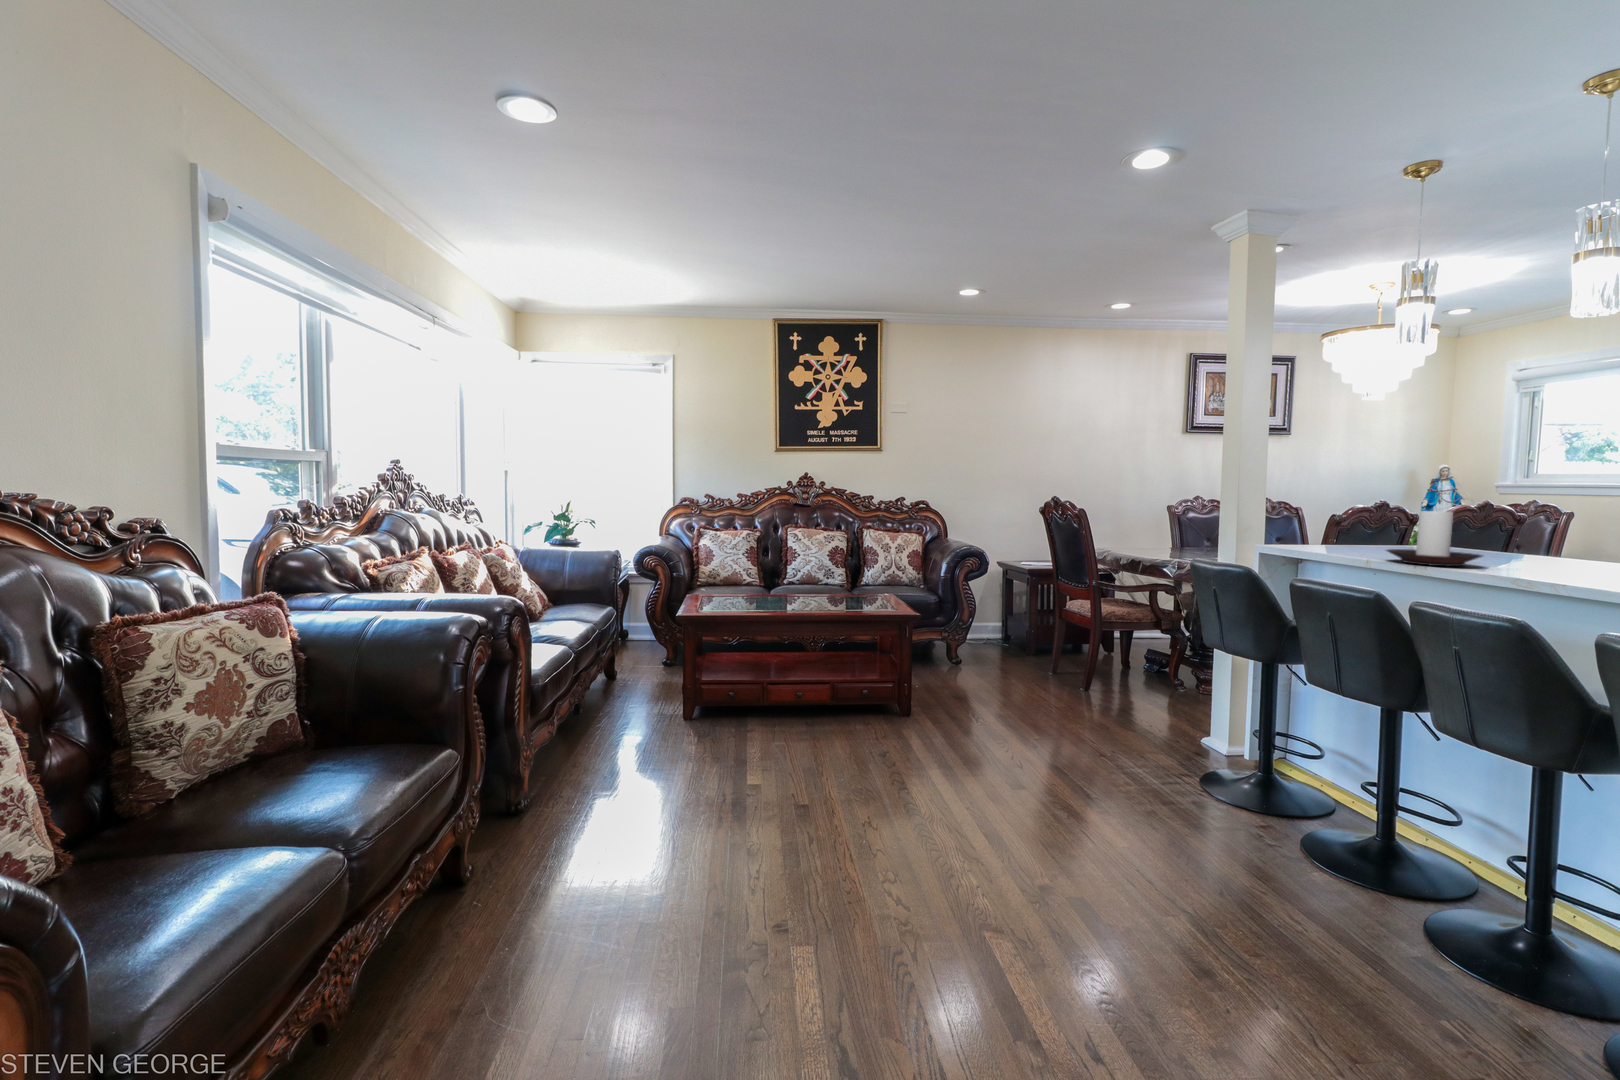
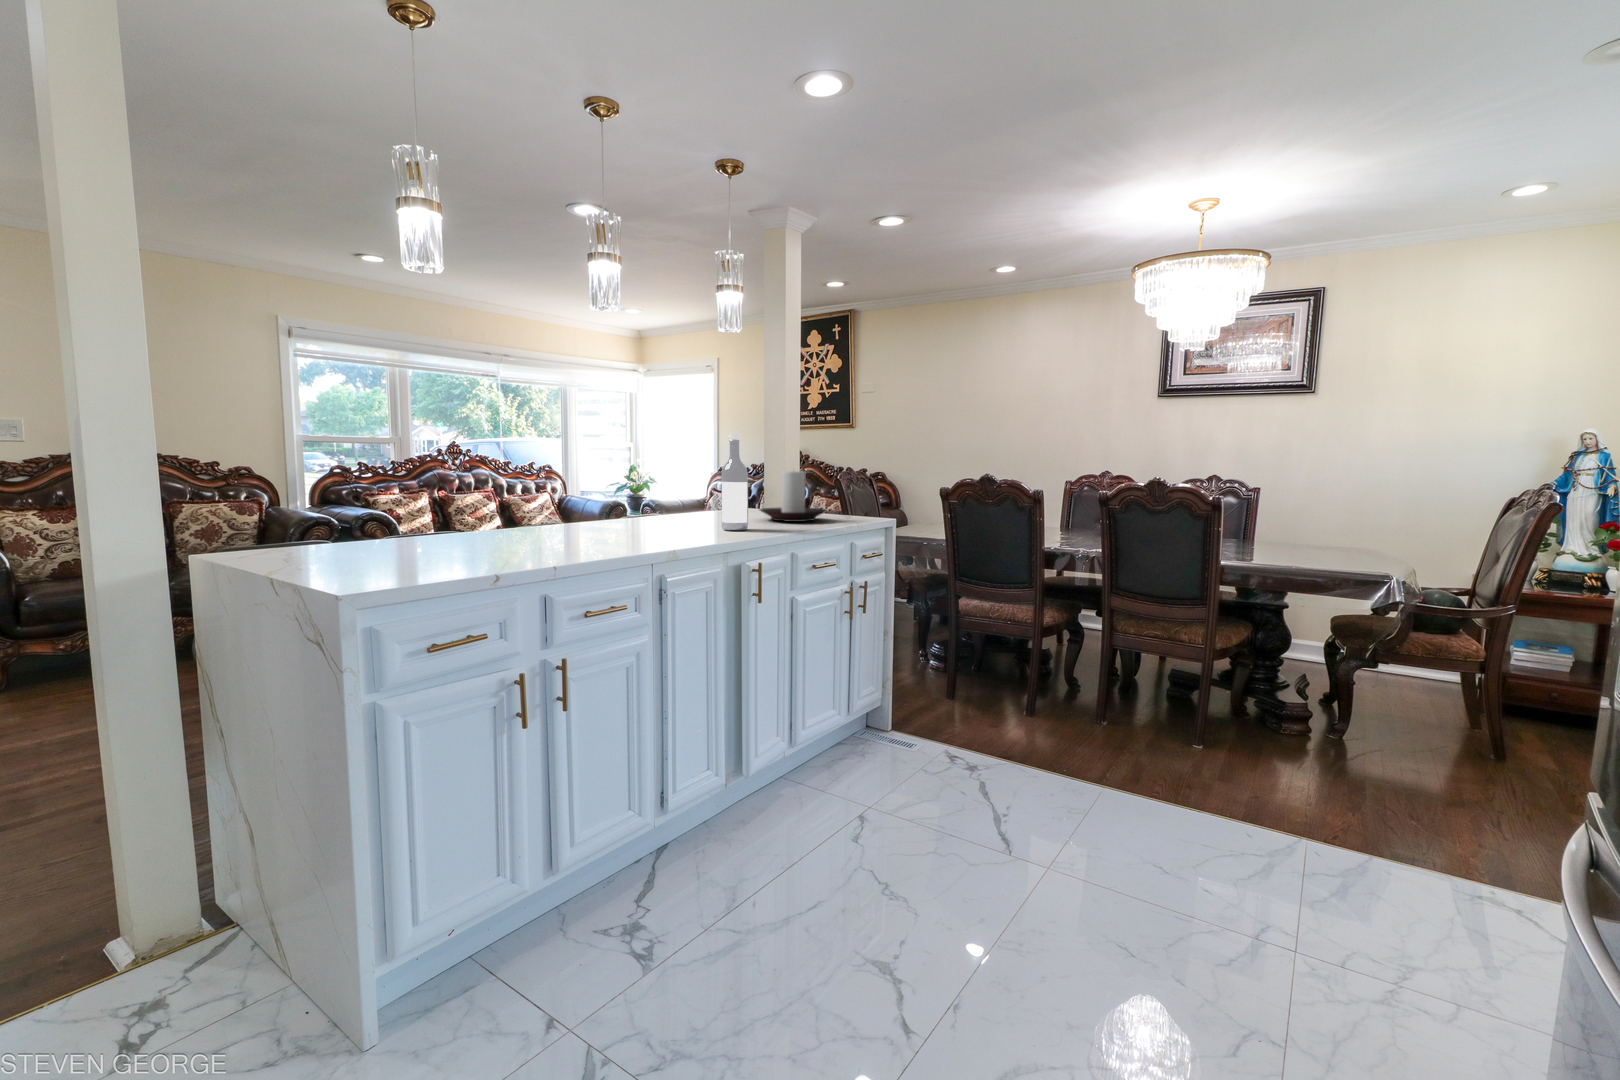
wine bottle: none [1546,474,1592,582] -> present [721,433,748,530]

